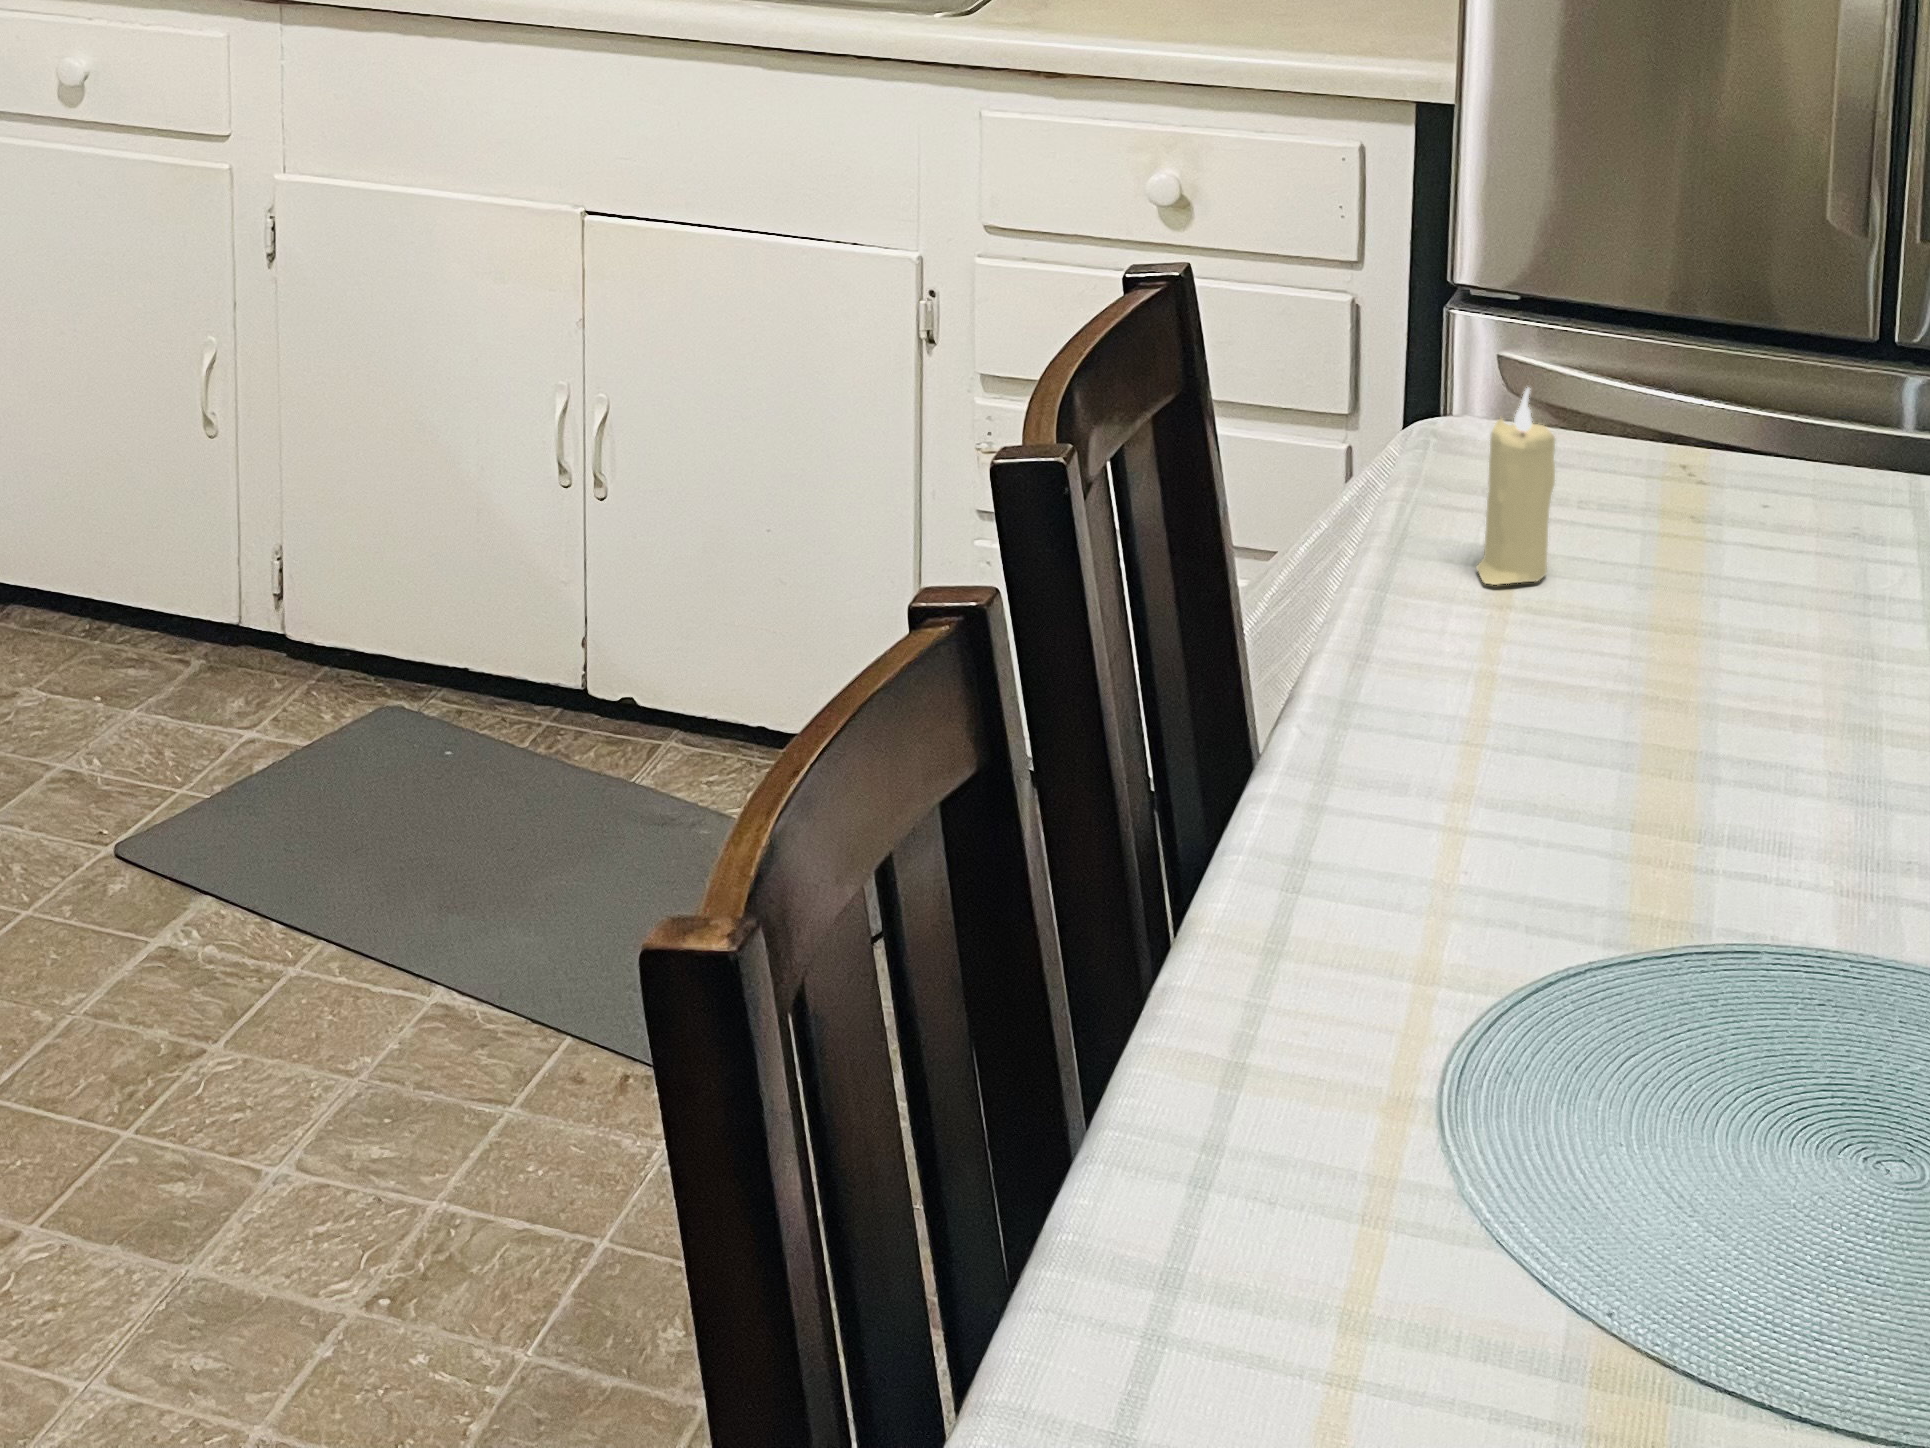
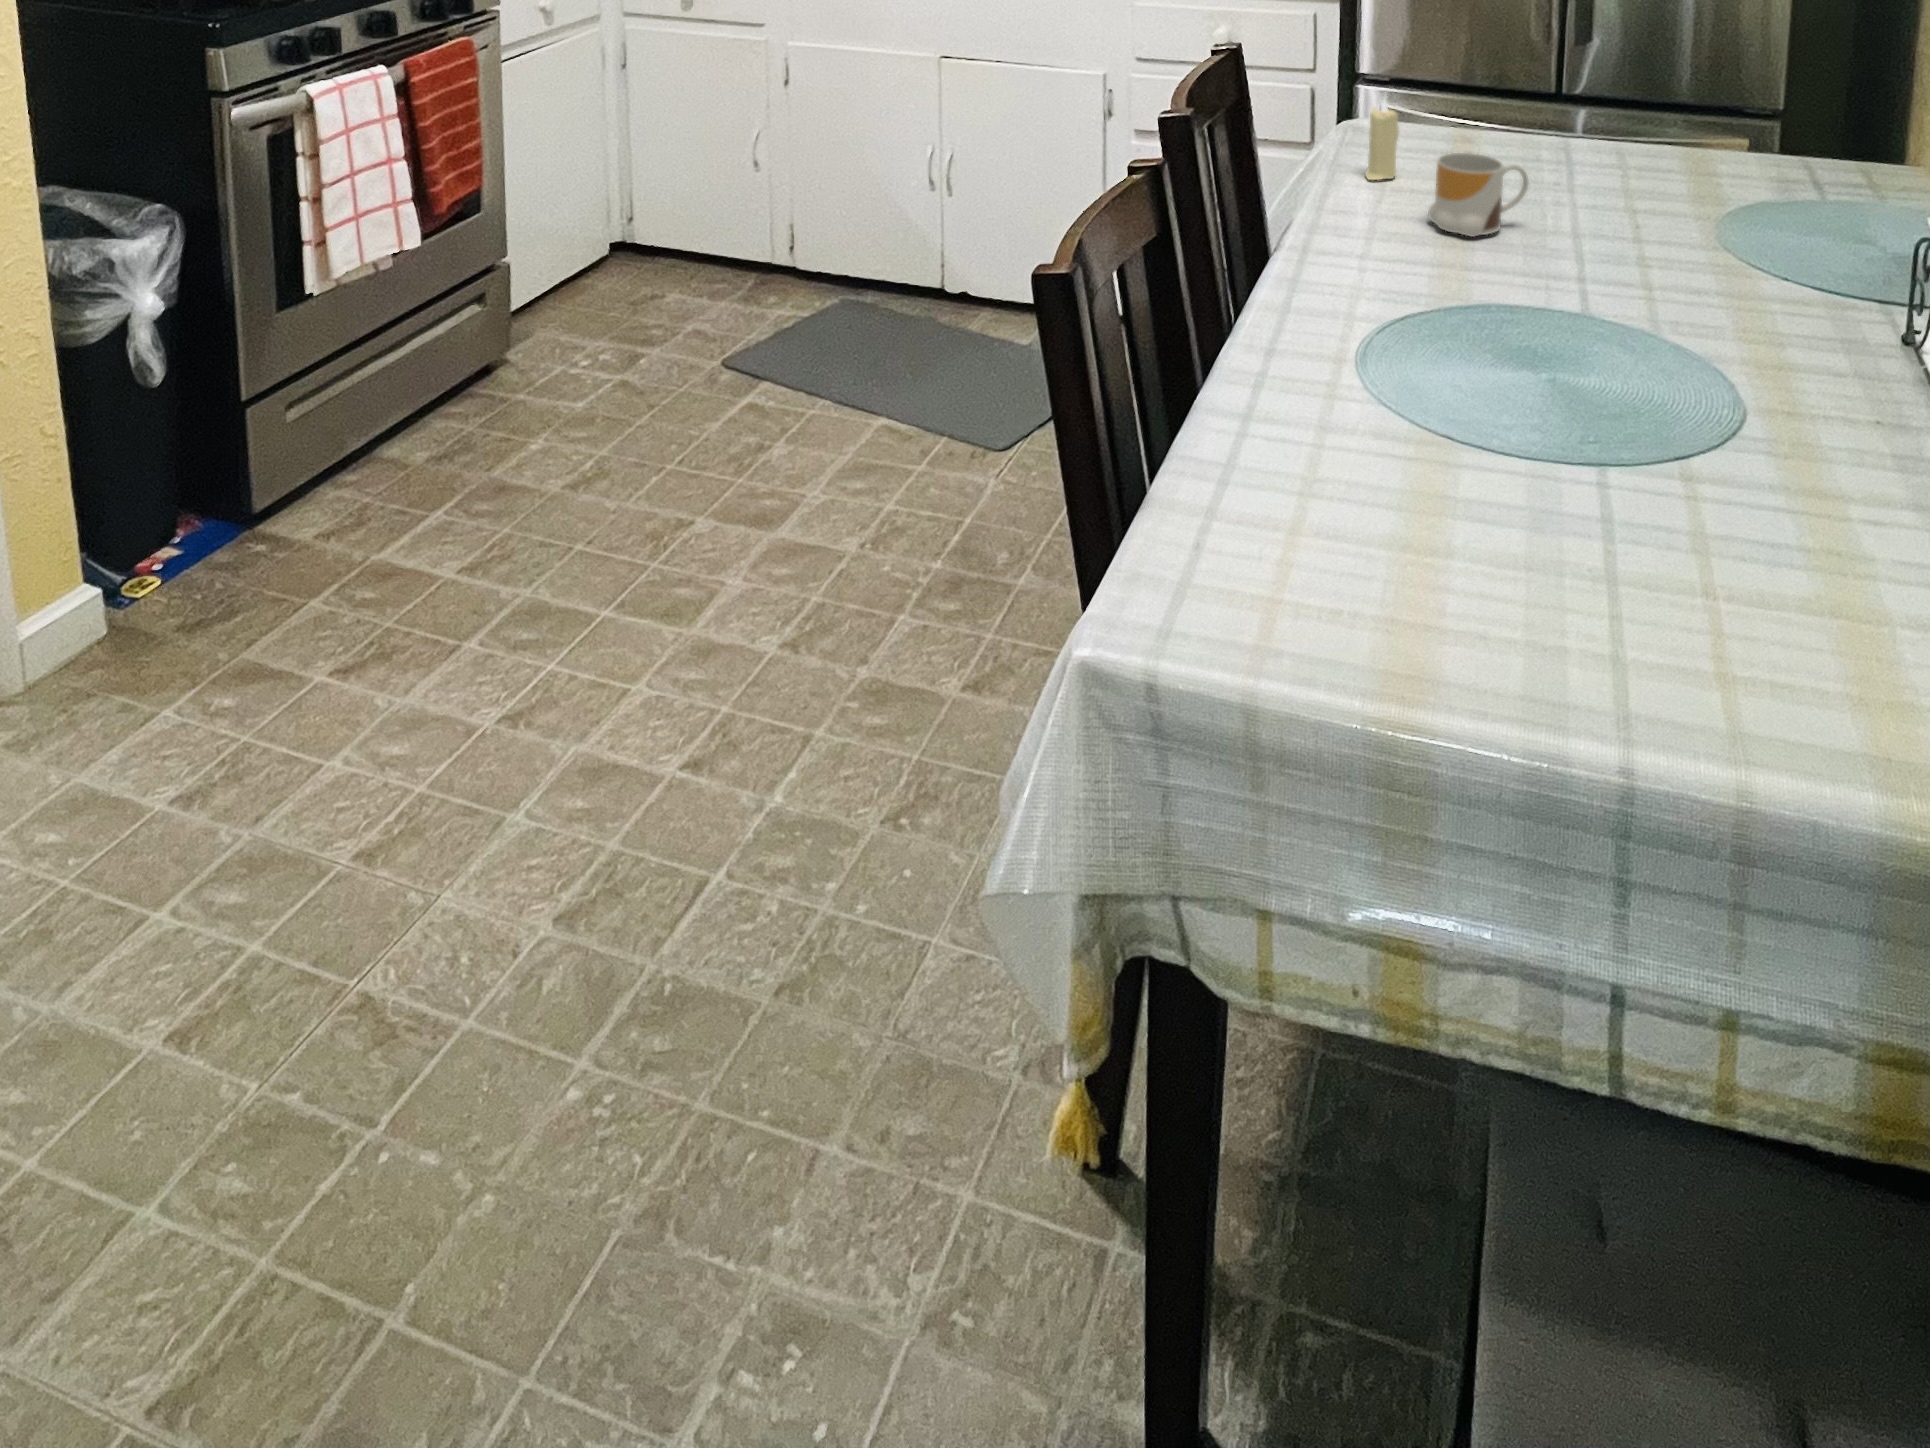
mug: none [1625,545,1860,747] -> present [1428,153,1529,237]

